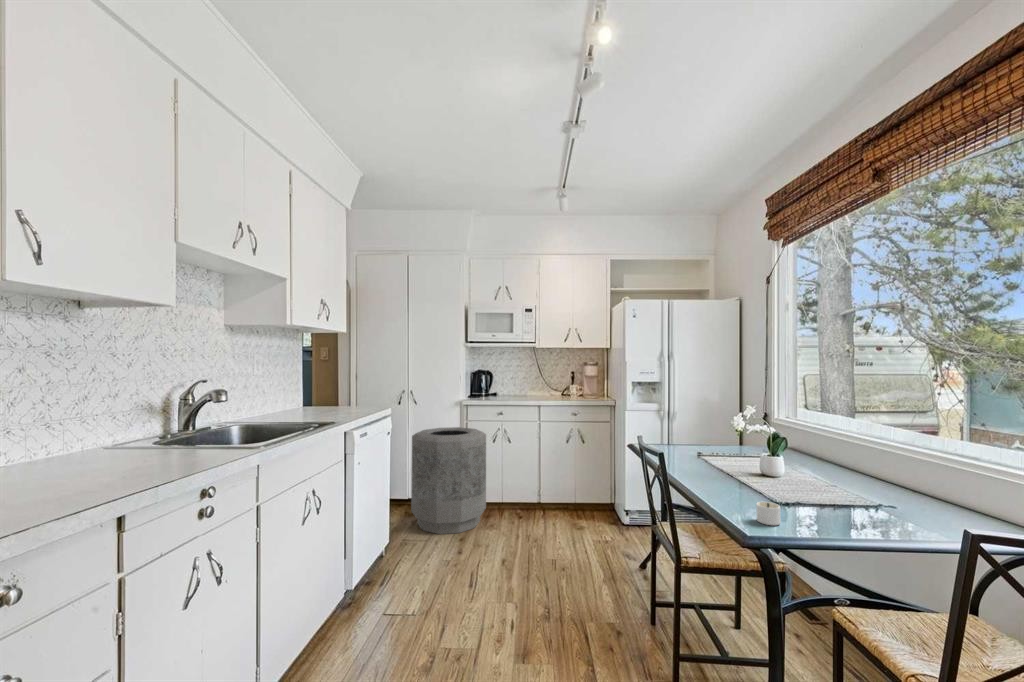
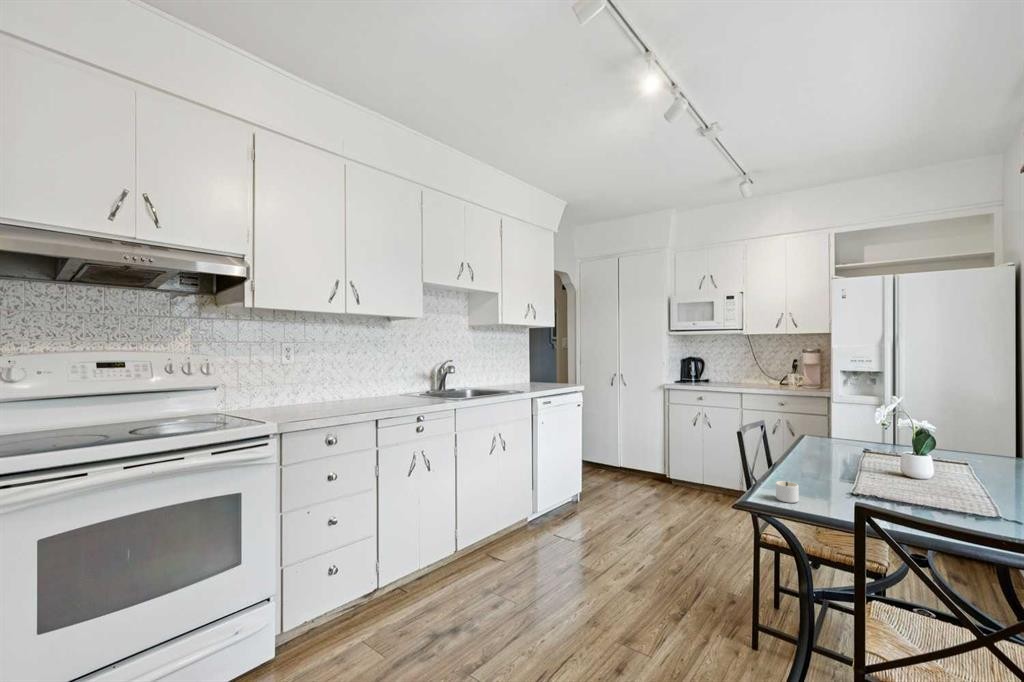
trash can: present [411,427,486,534] -> none [613,408,680,499]

